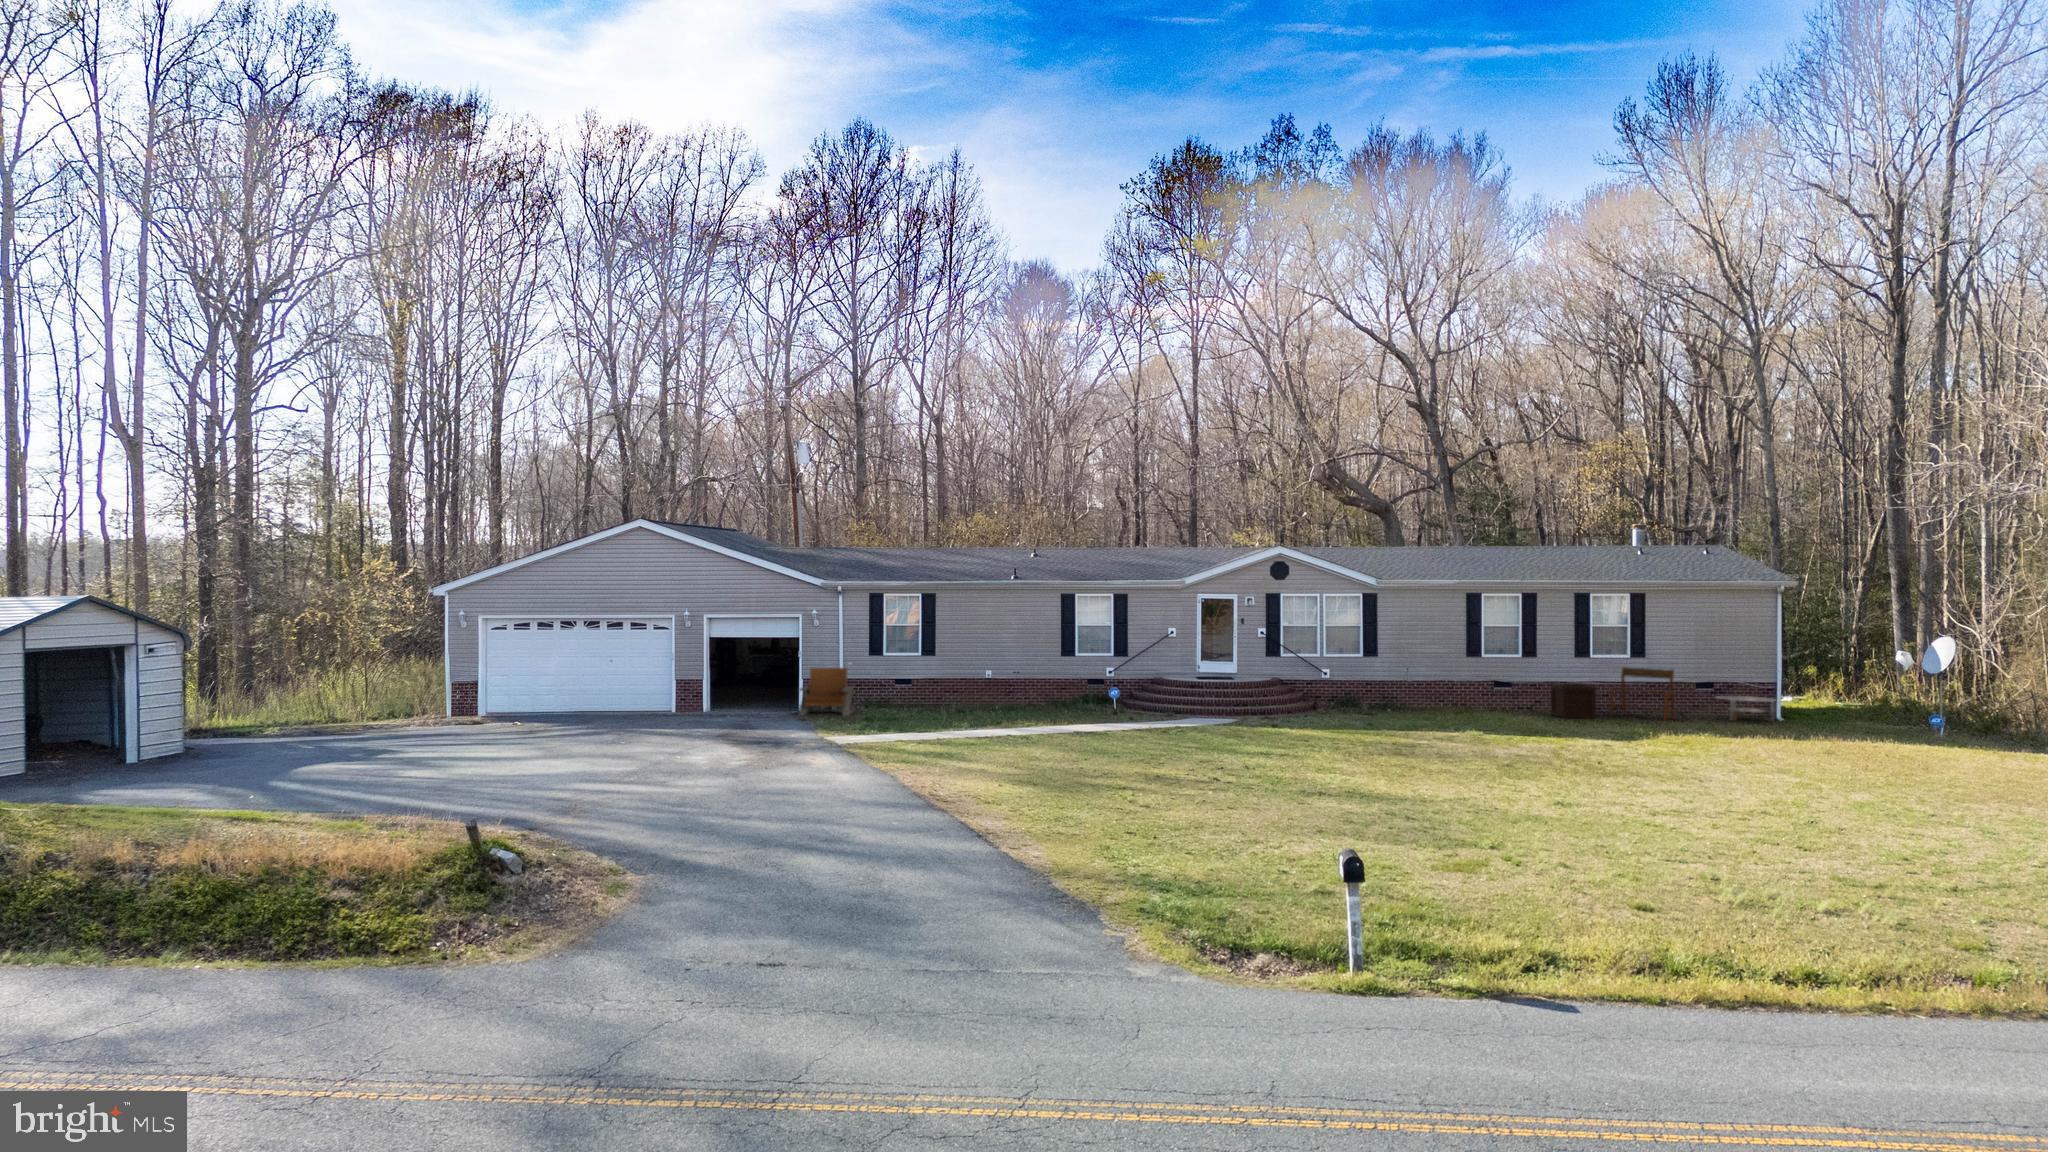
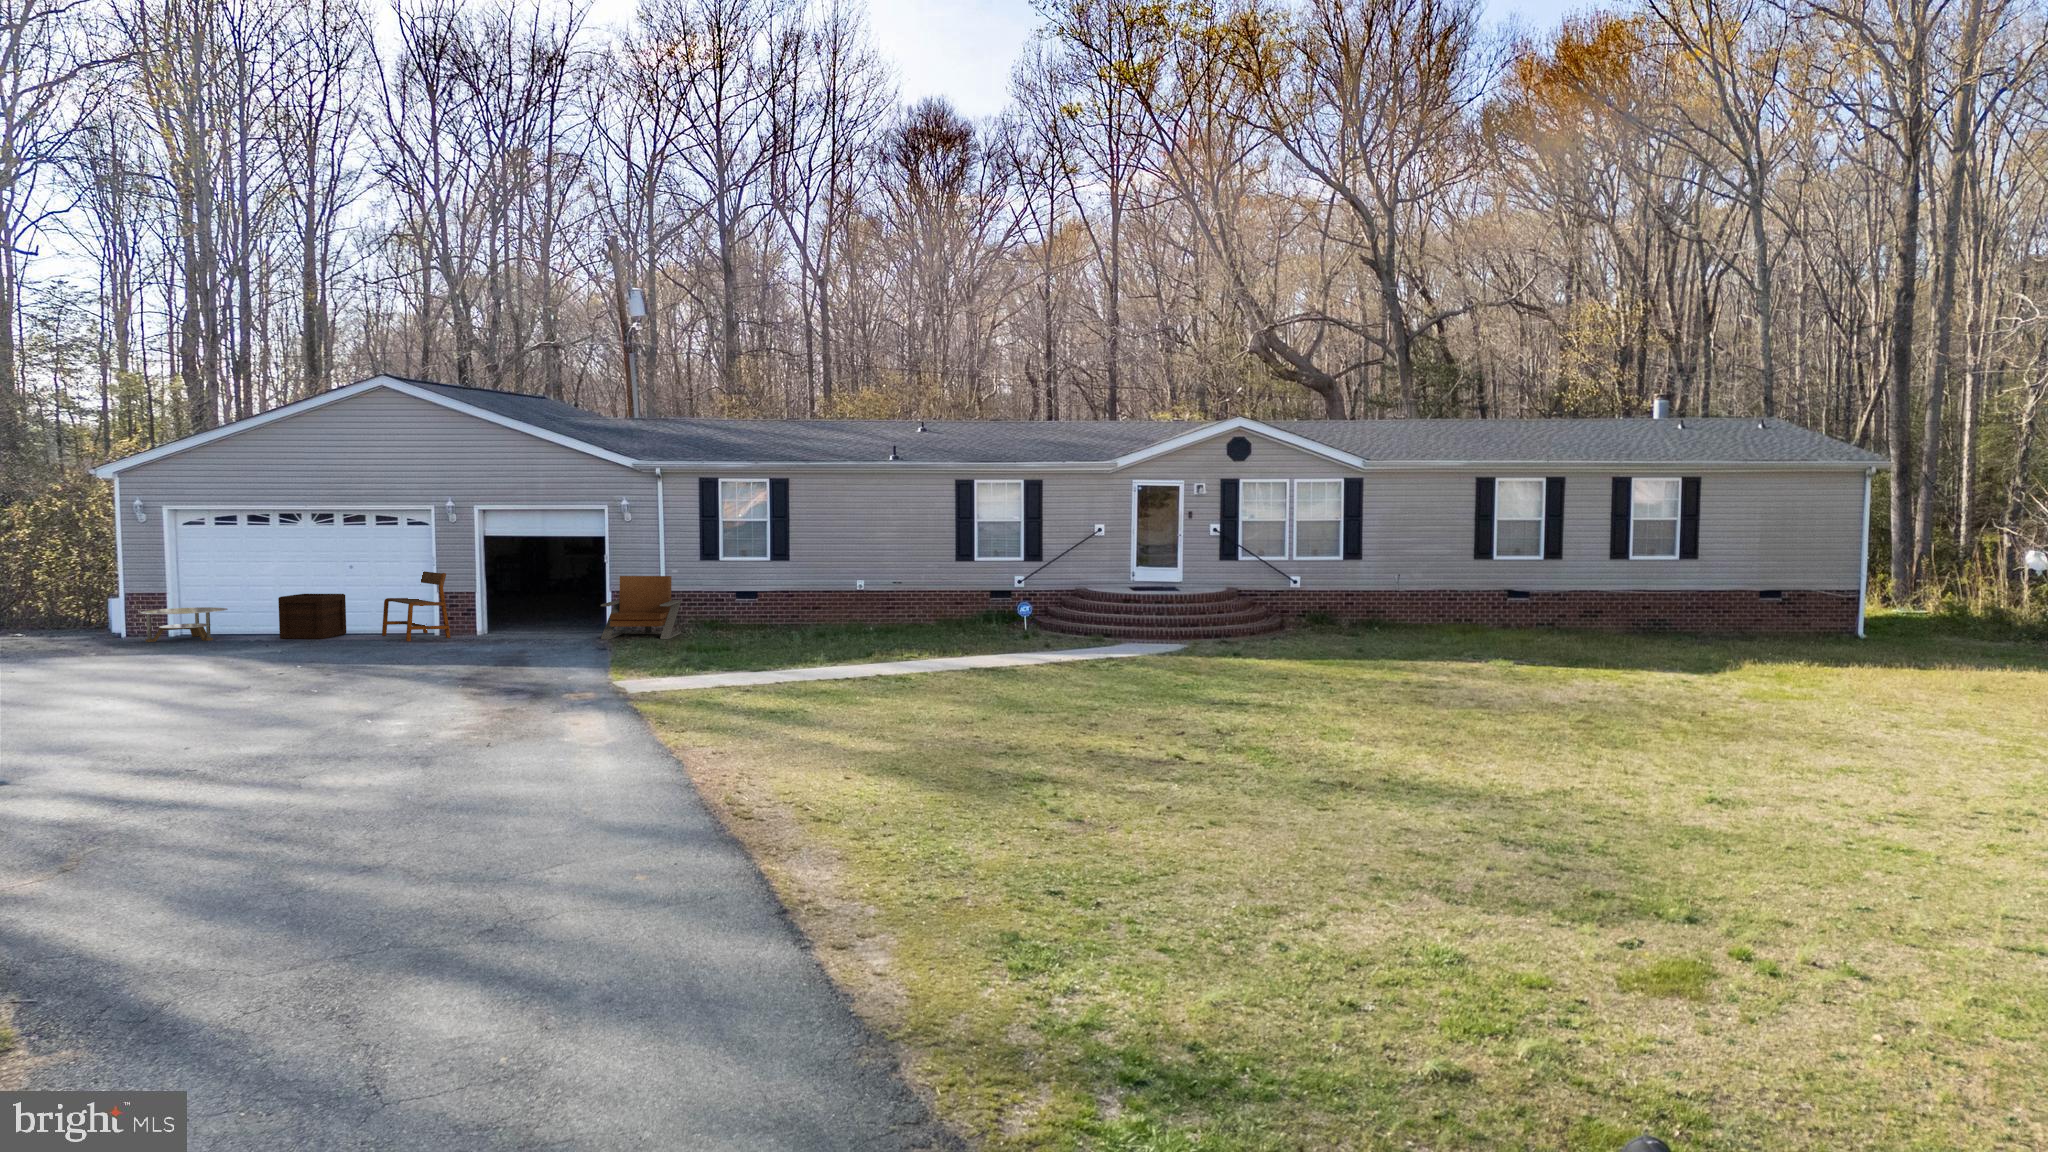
bench: present [1609,667,1676,721] -> present [382,571,450,641]
wooden crate: present [1551,684,1596,718] -> present [278,594,346,639]
round table: present [1717,696,1776,722] -> present [140,607,227,642]

